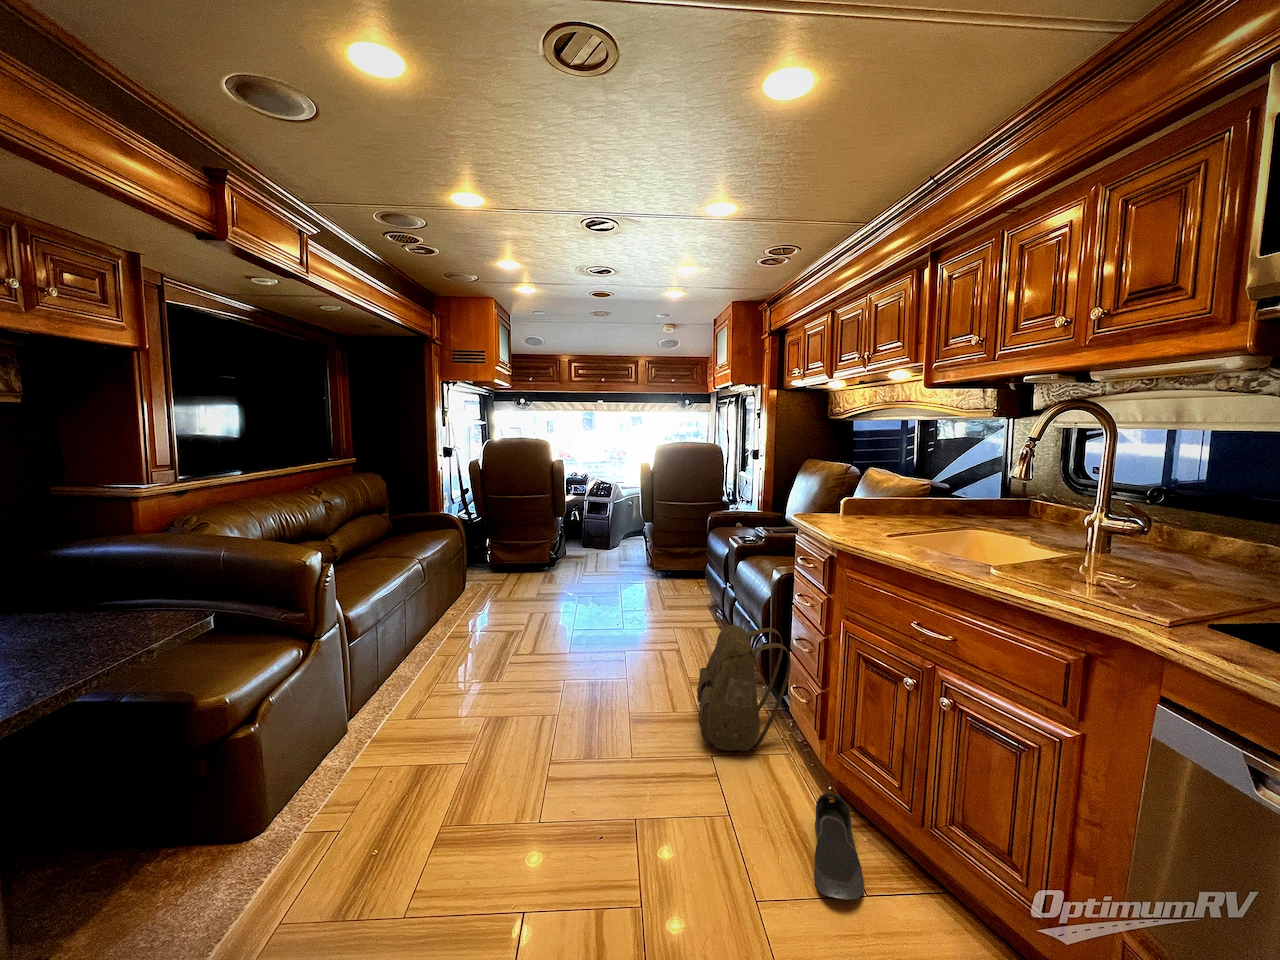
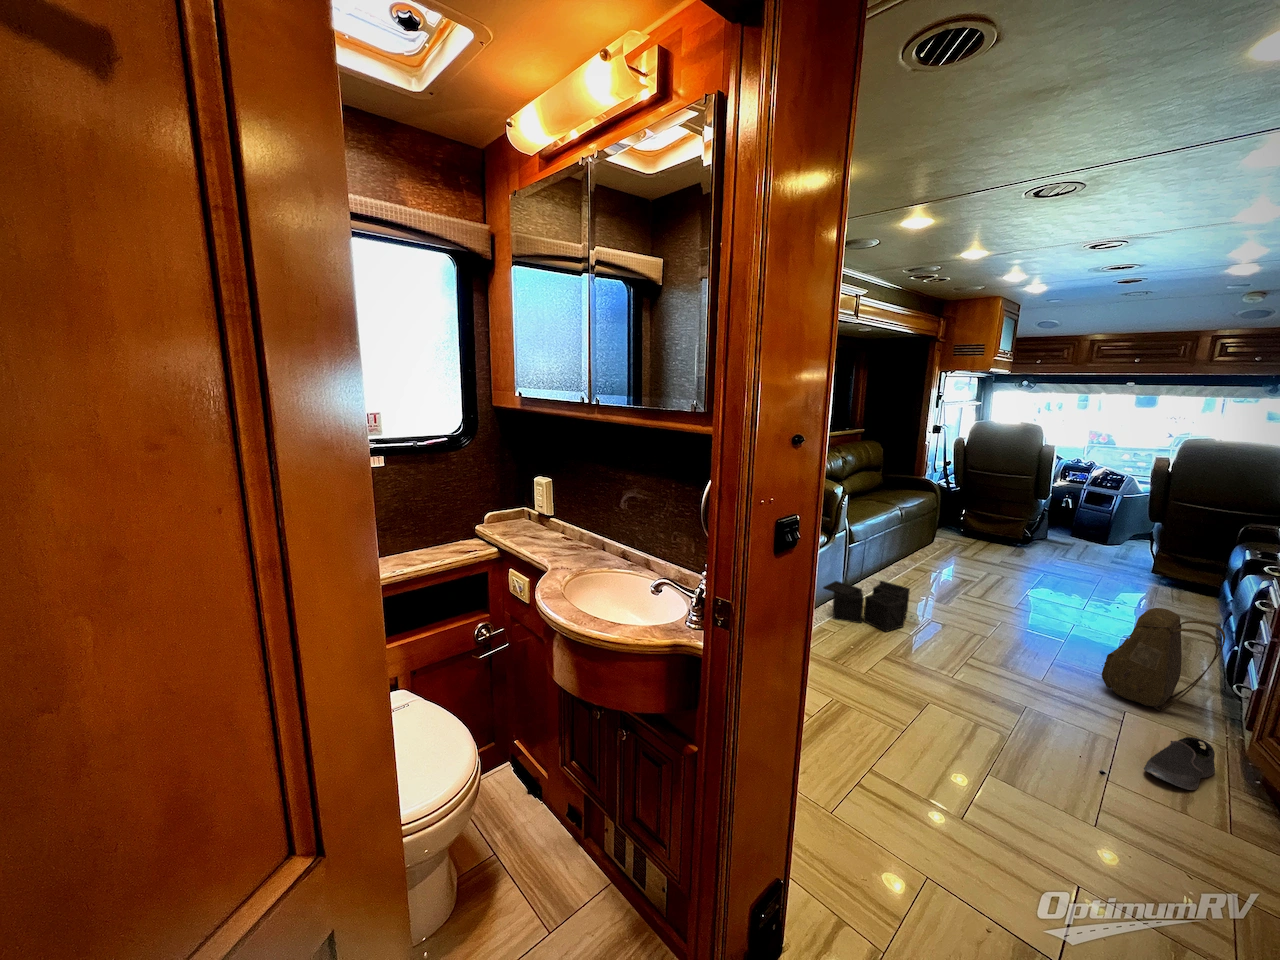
storage bin: none [294,691,472,821] -> present [823,580,910,632]

